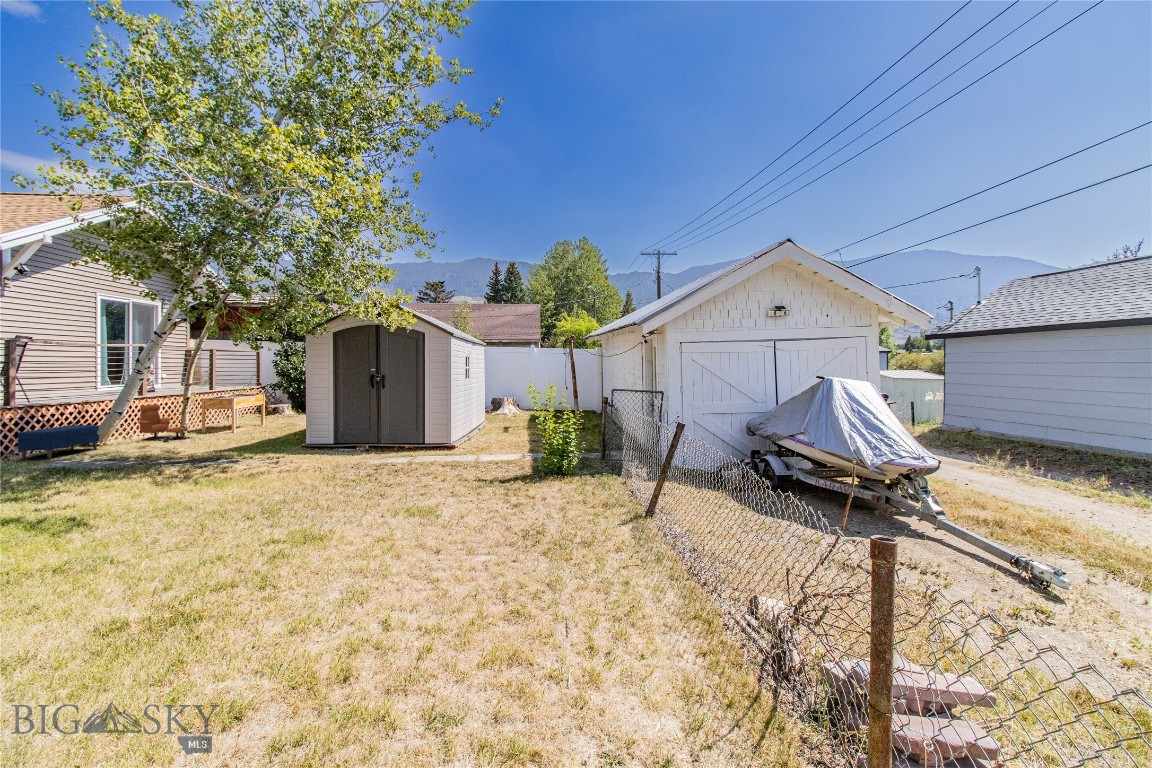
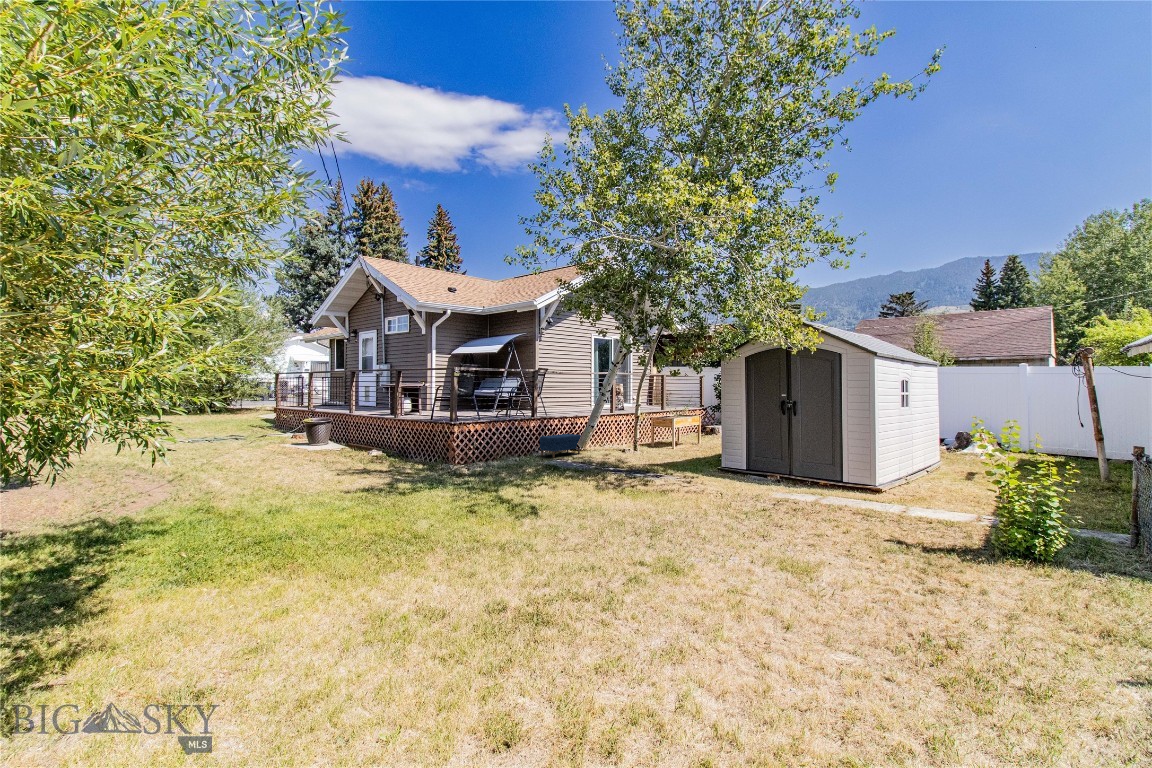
lounge chair: present [137,404,189,440] -> none [605,420,638,452]

